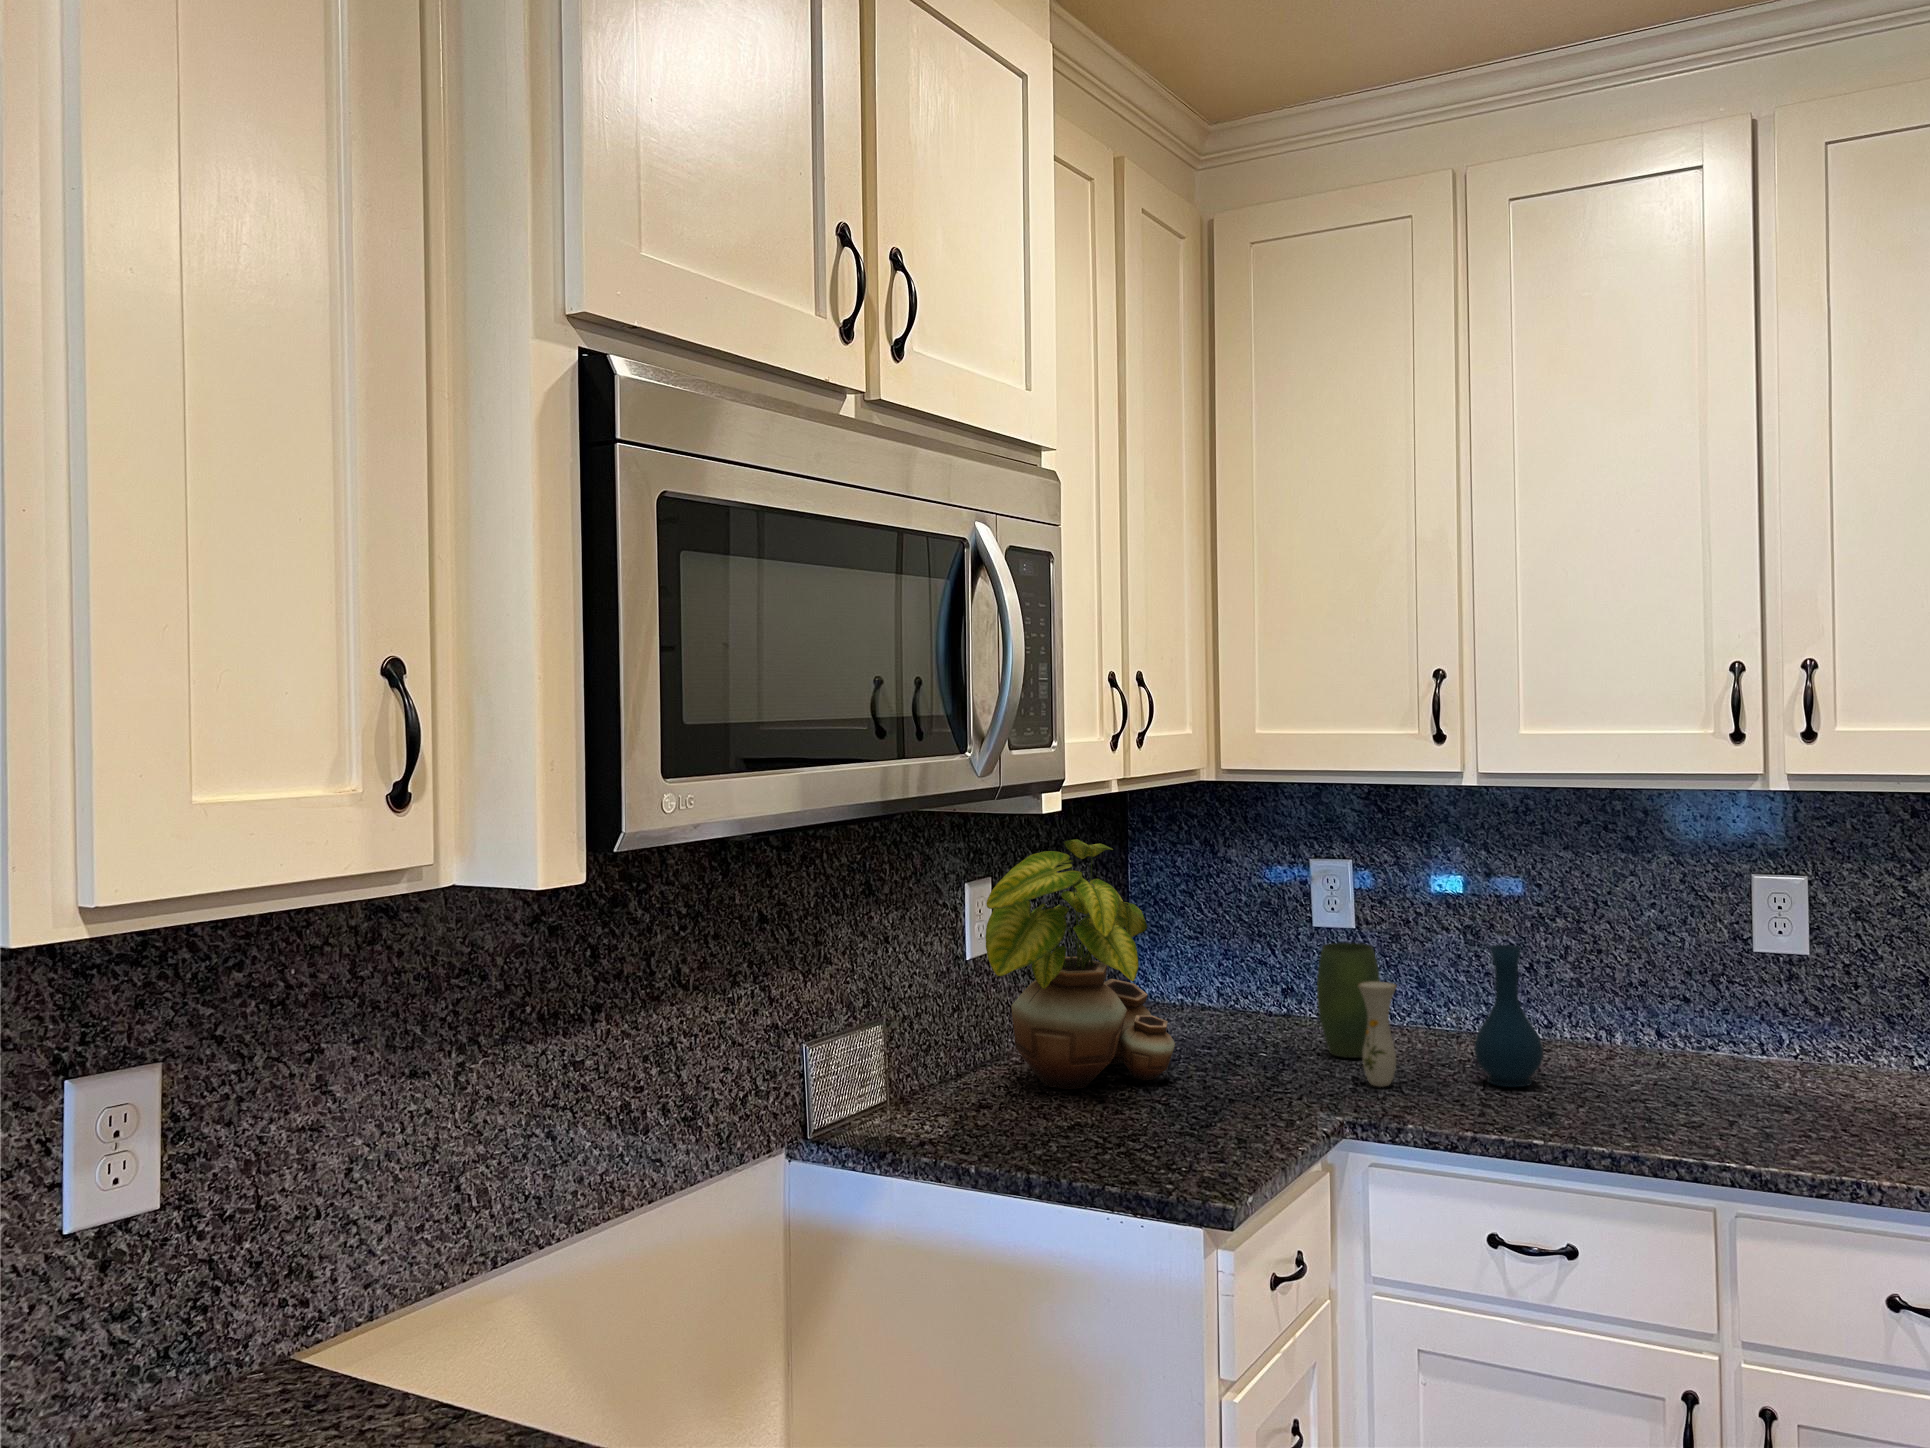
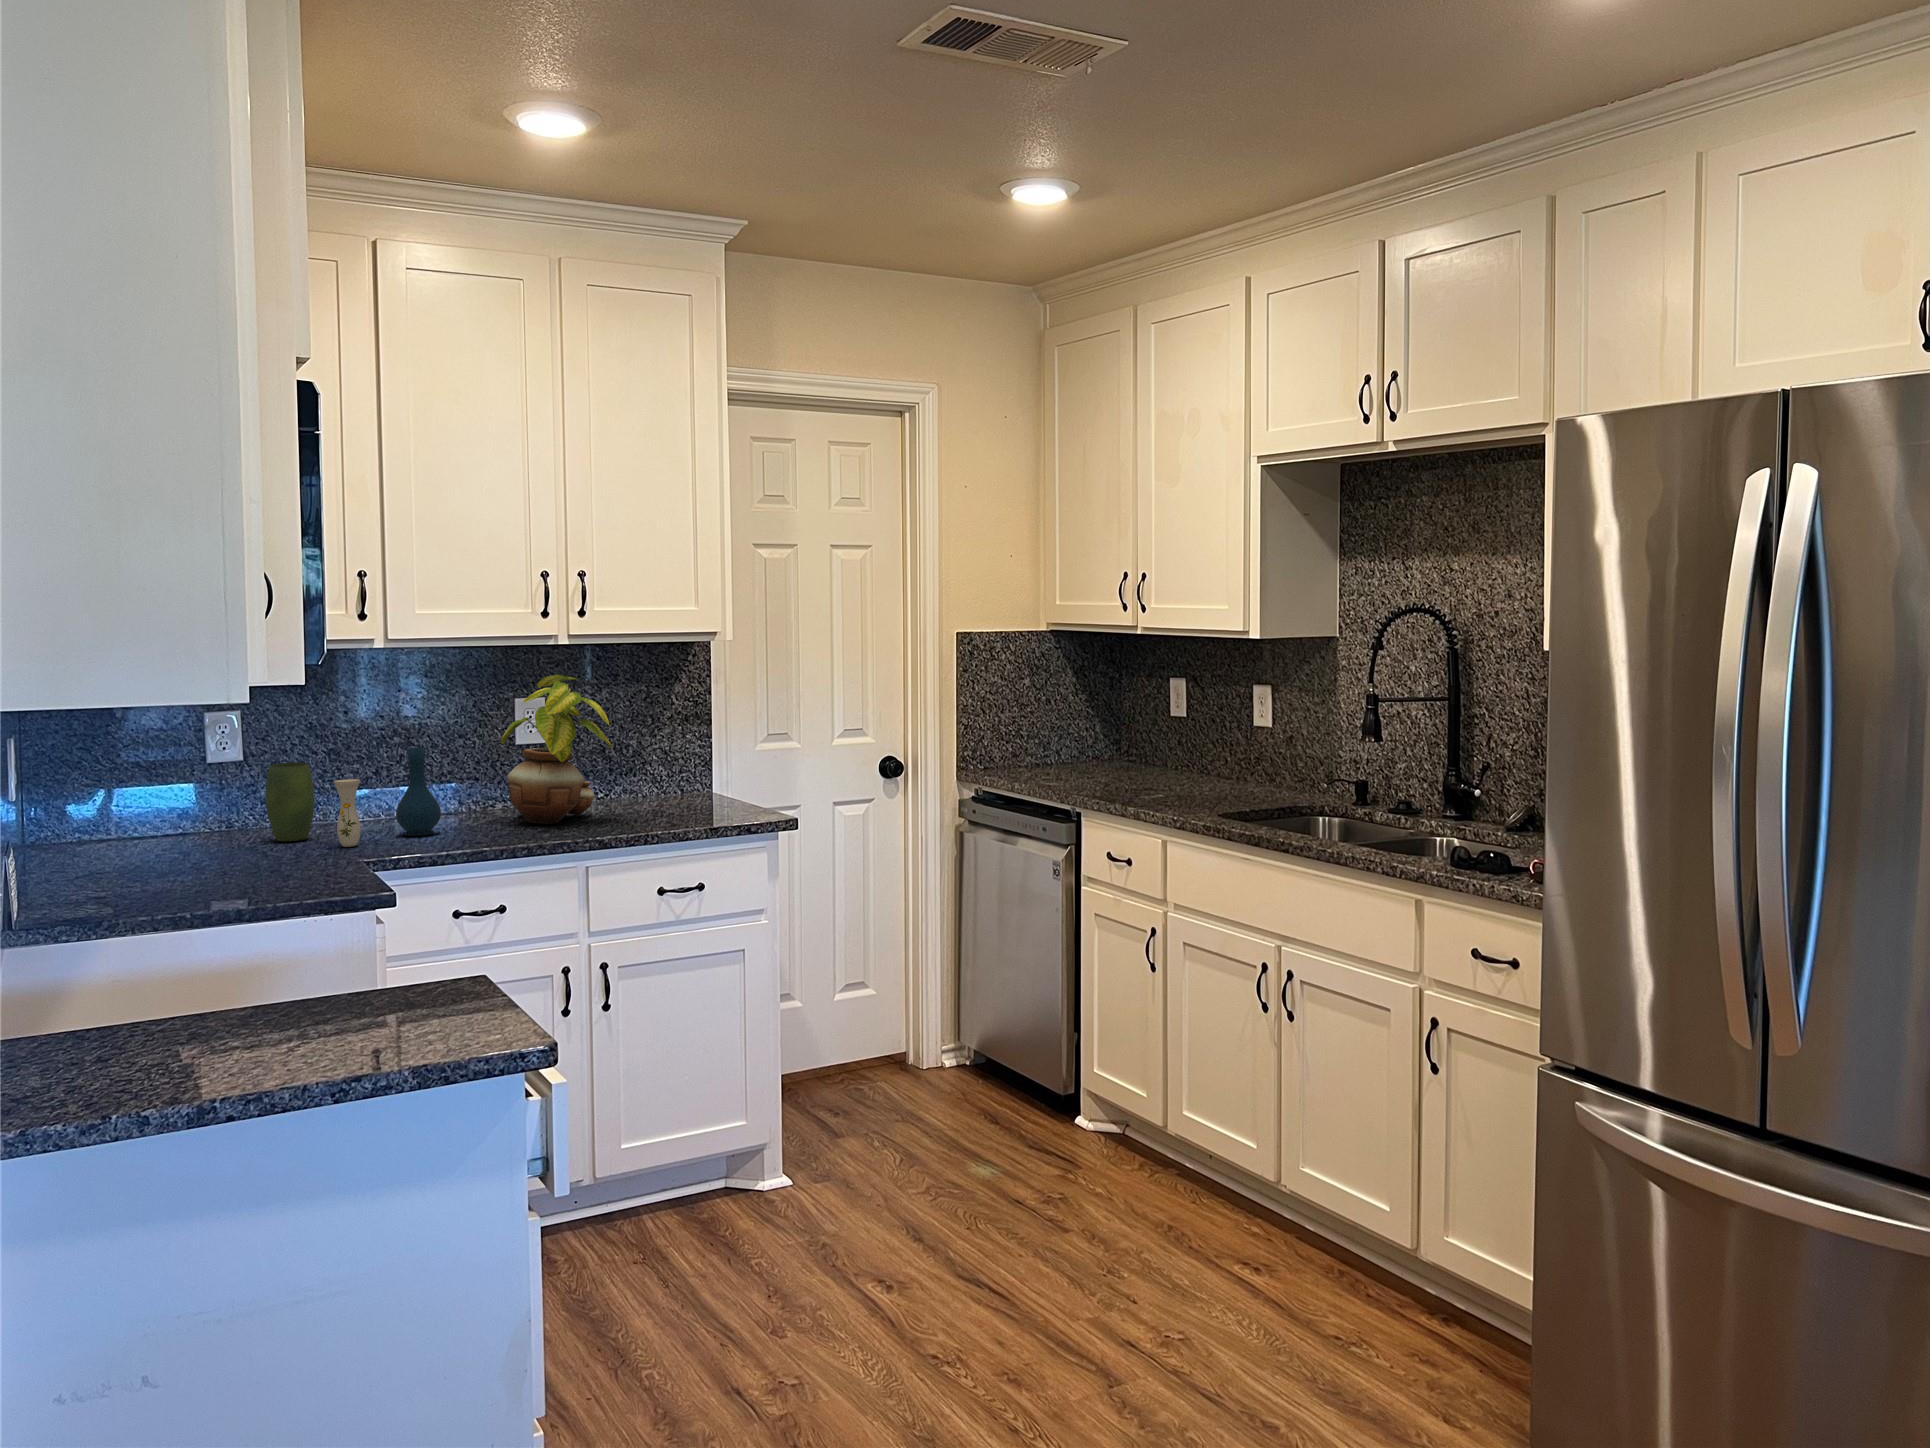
potted plant: present [985,839,1175,1089] -> present [501,675,613,824]

